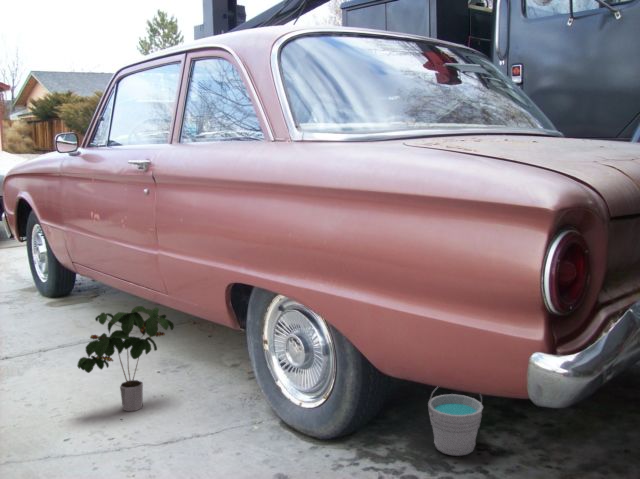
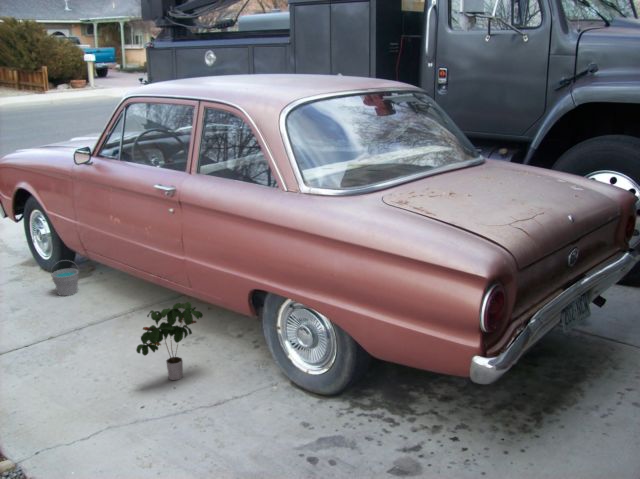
bucket: present [428,387,483,456] -> present [51,263,79,296]

